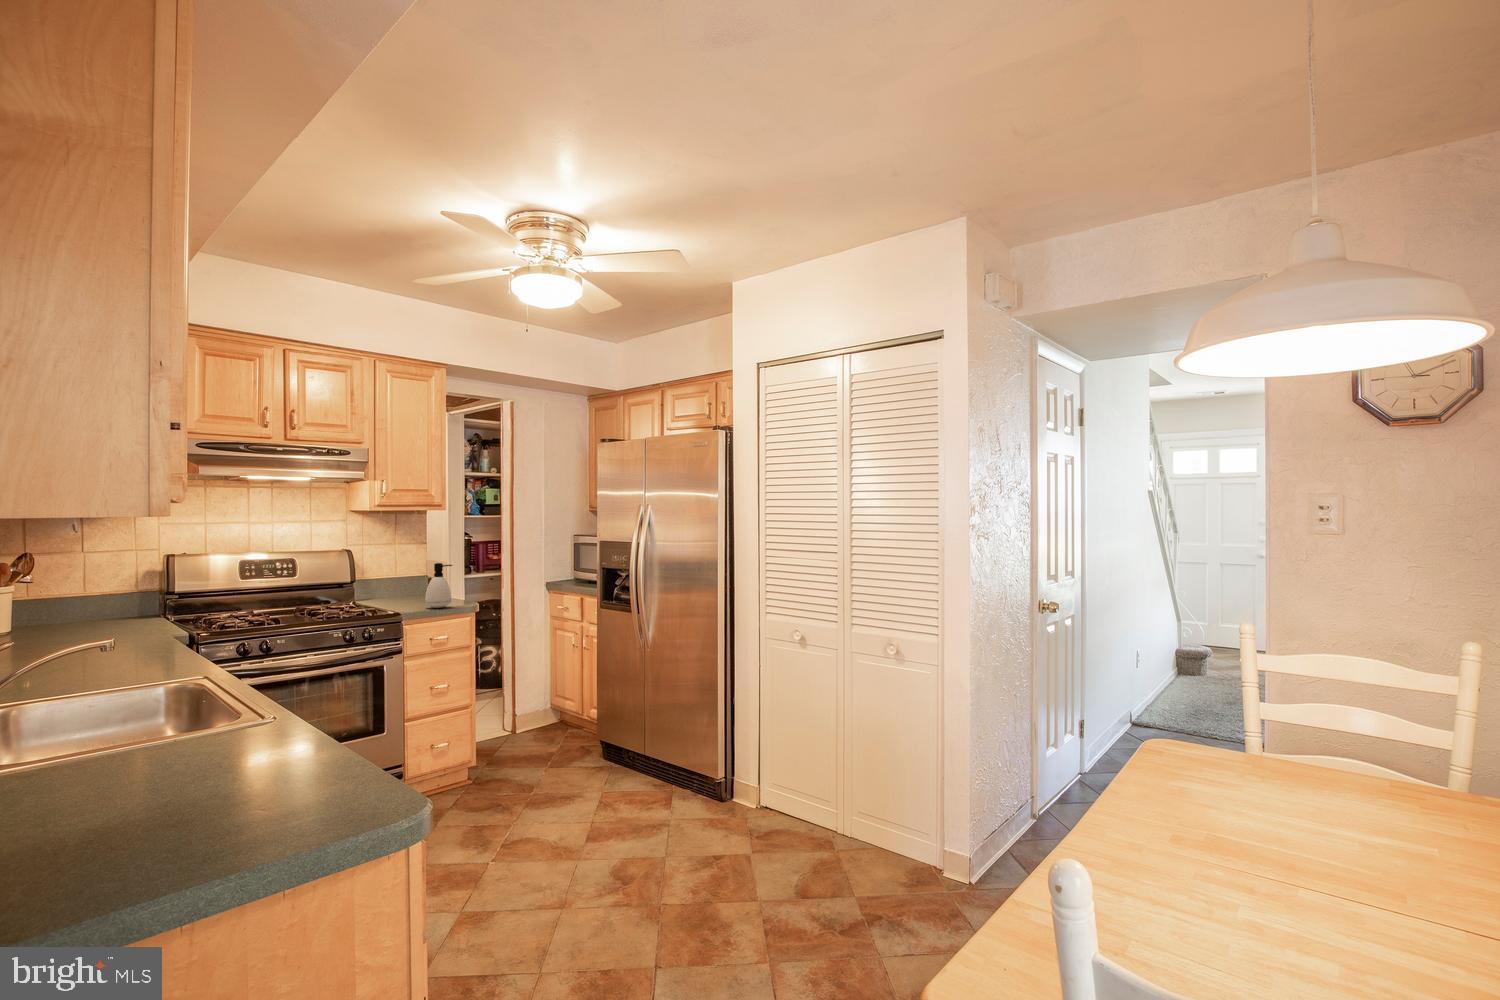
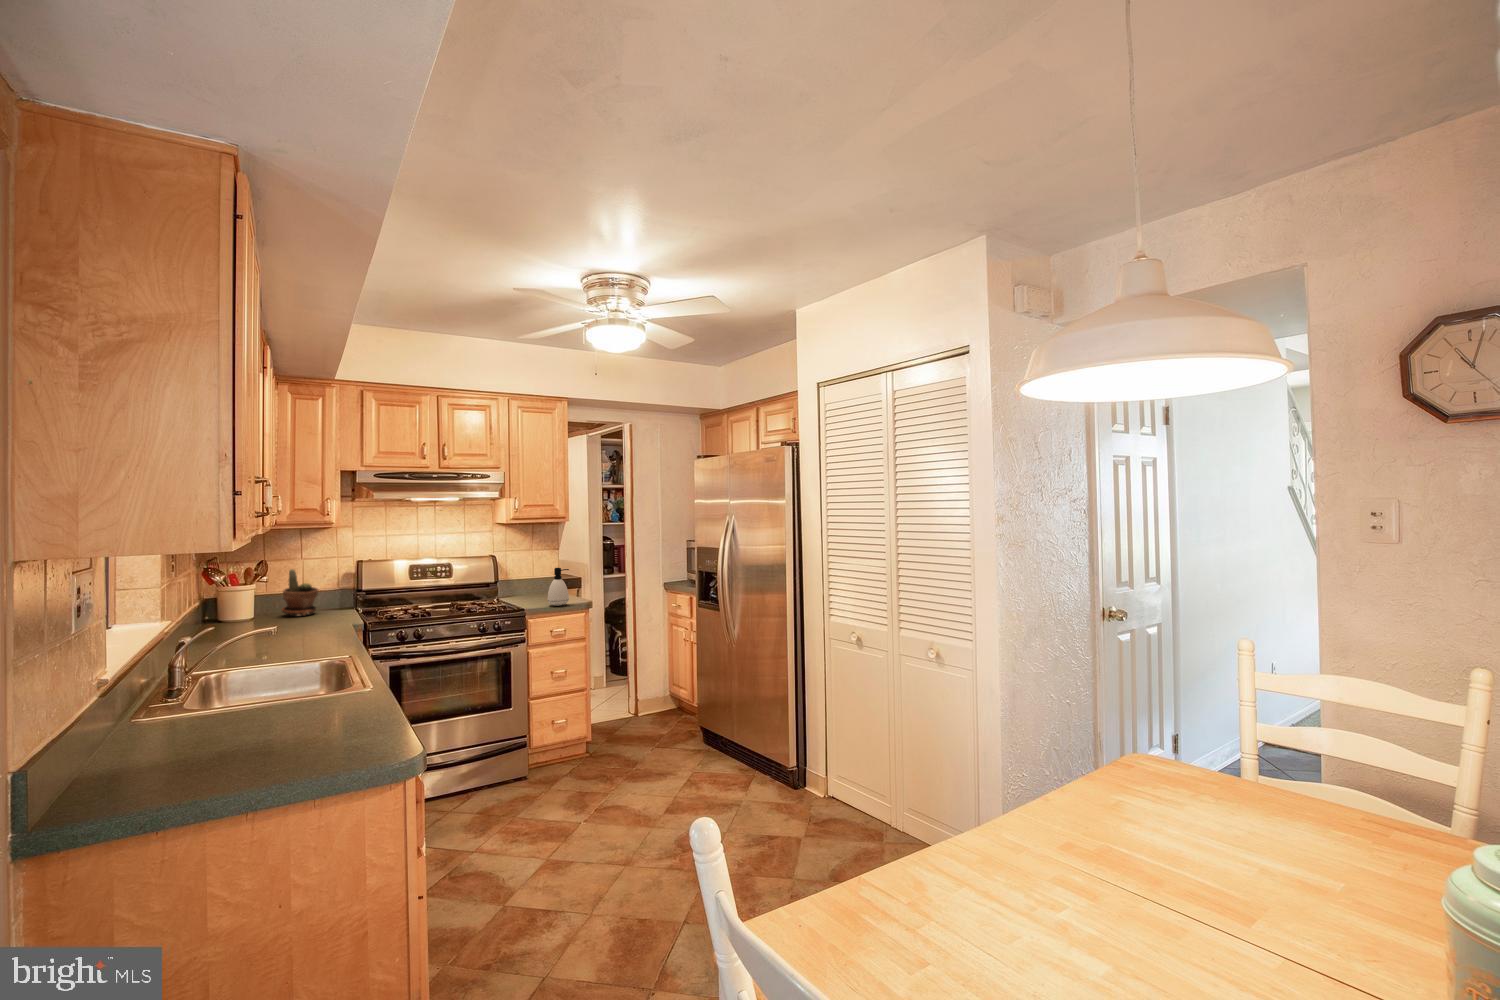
potted plant: none [59,561,115,622] -> present [282,569,318,616]

